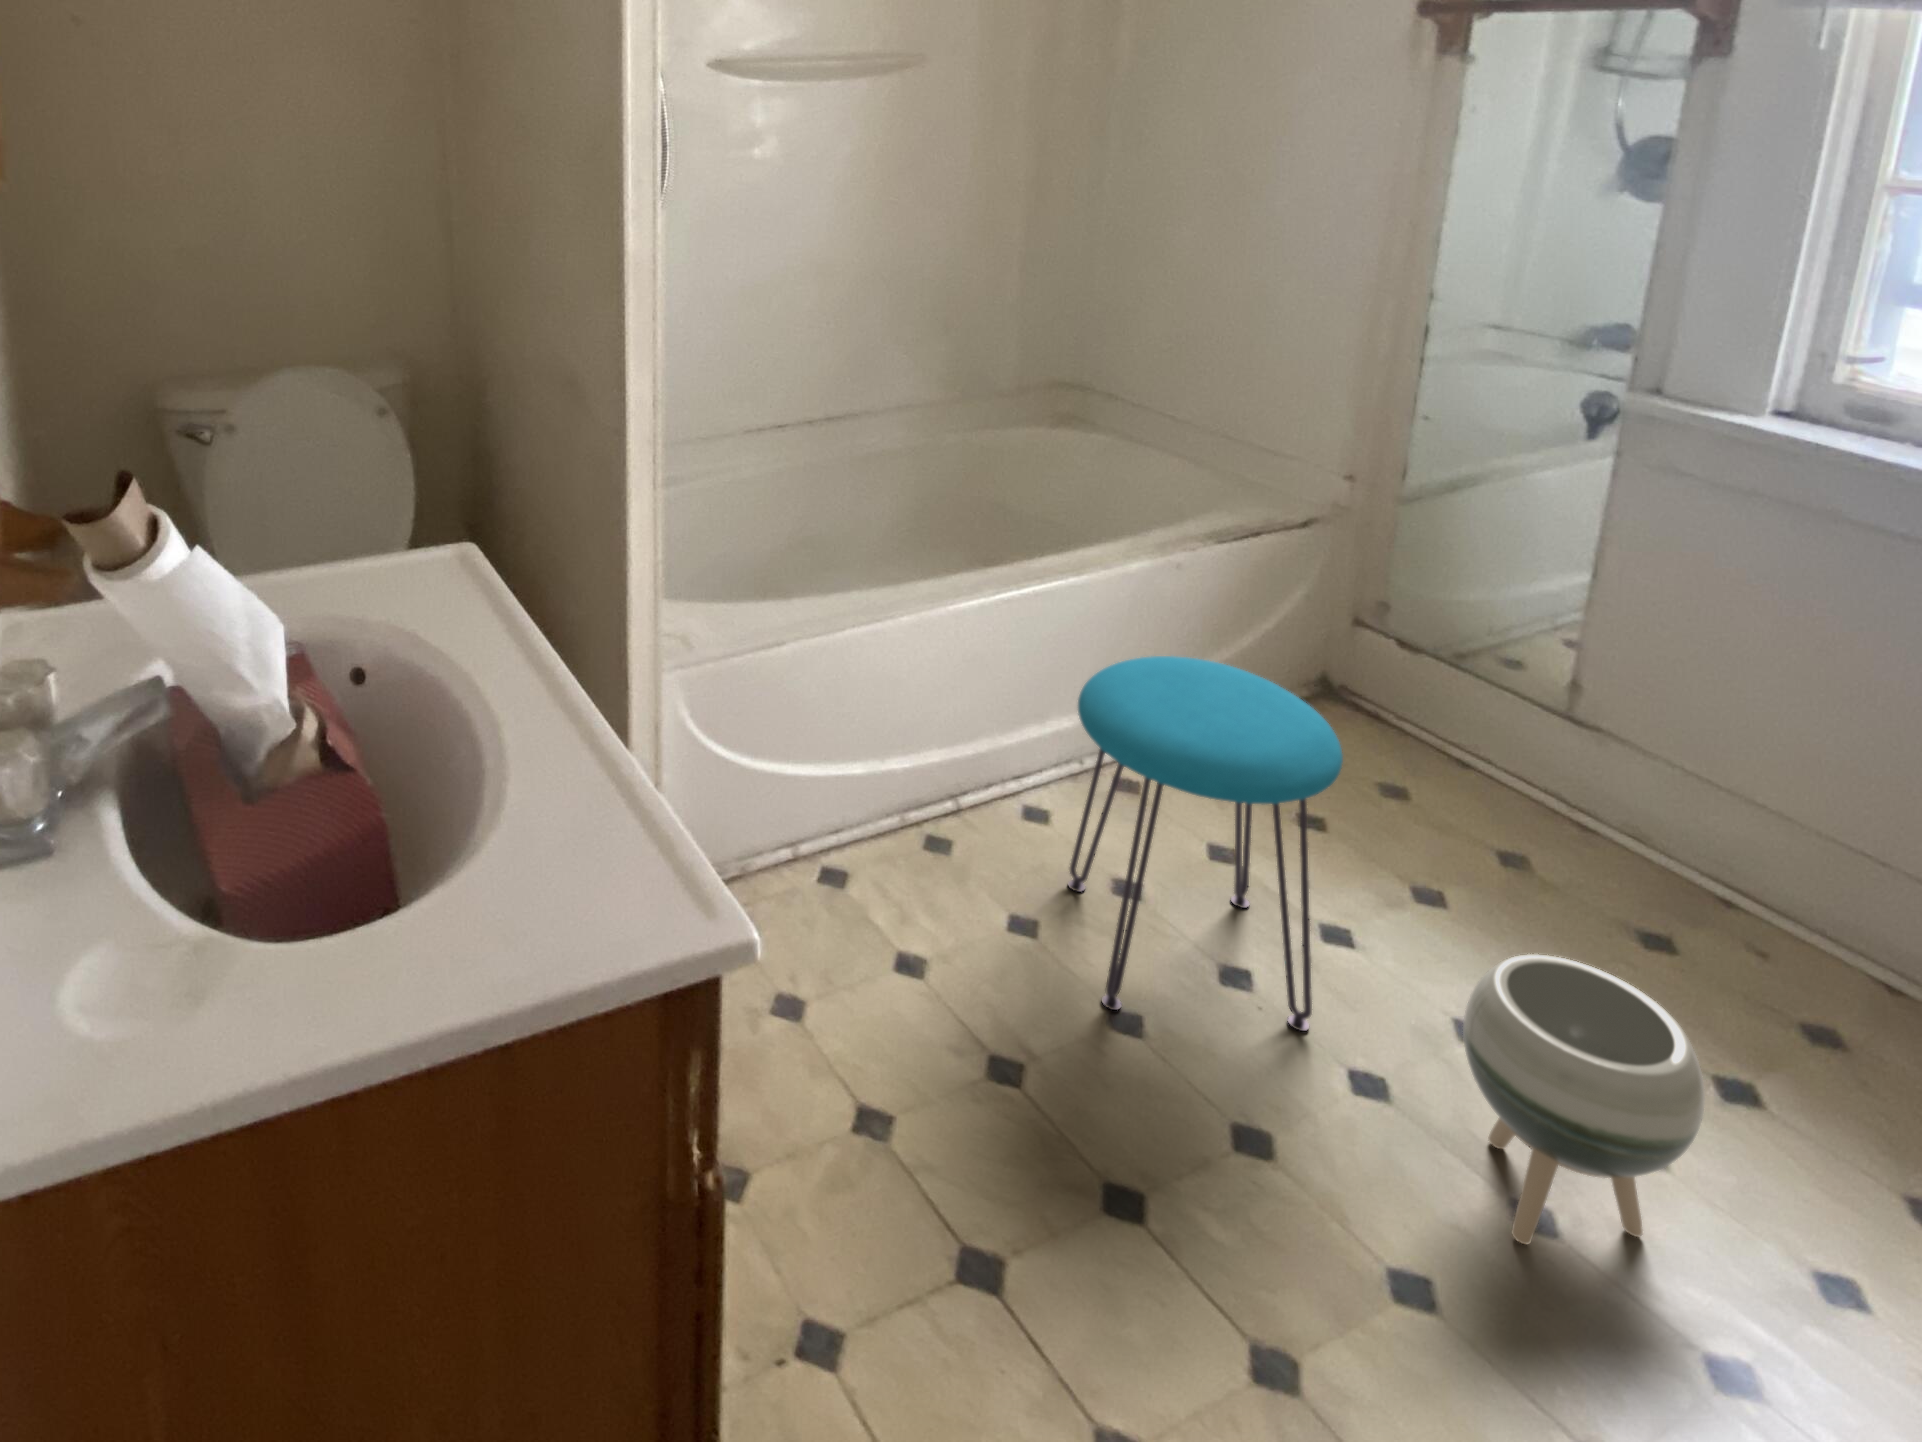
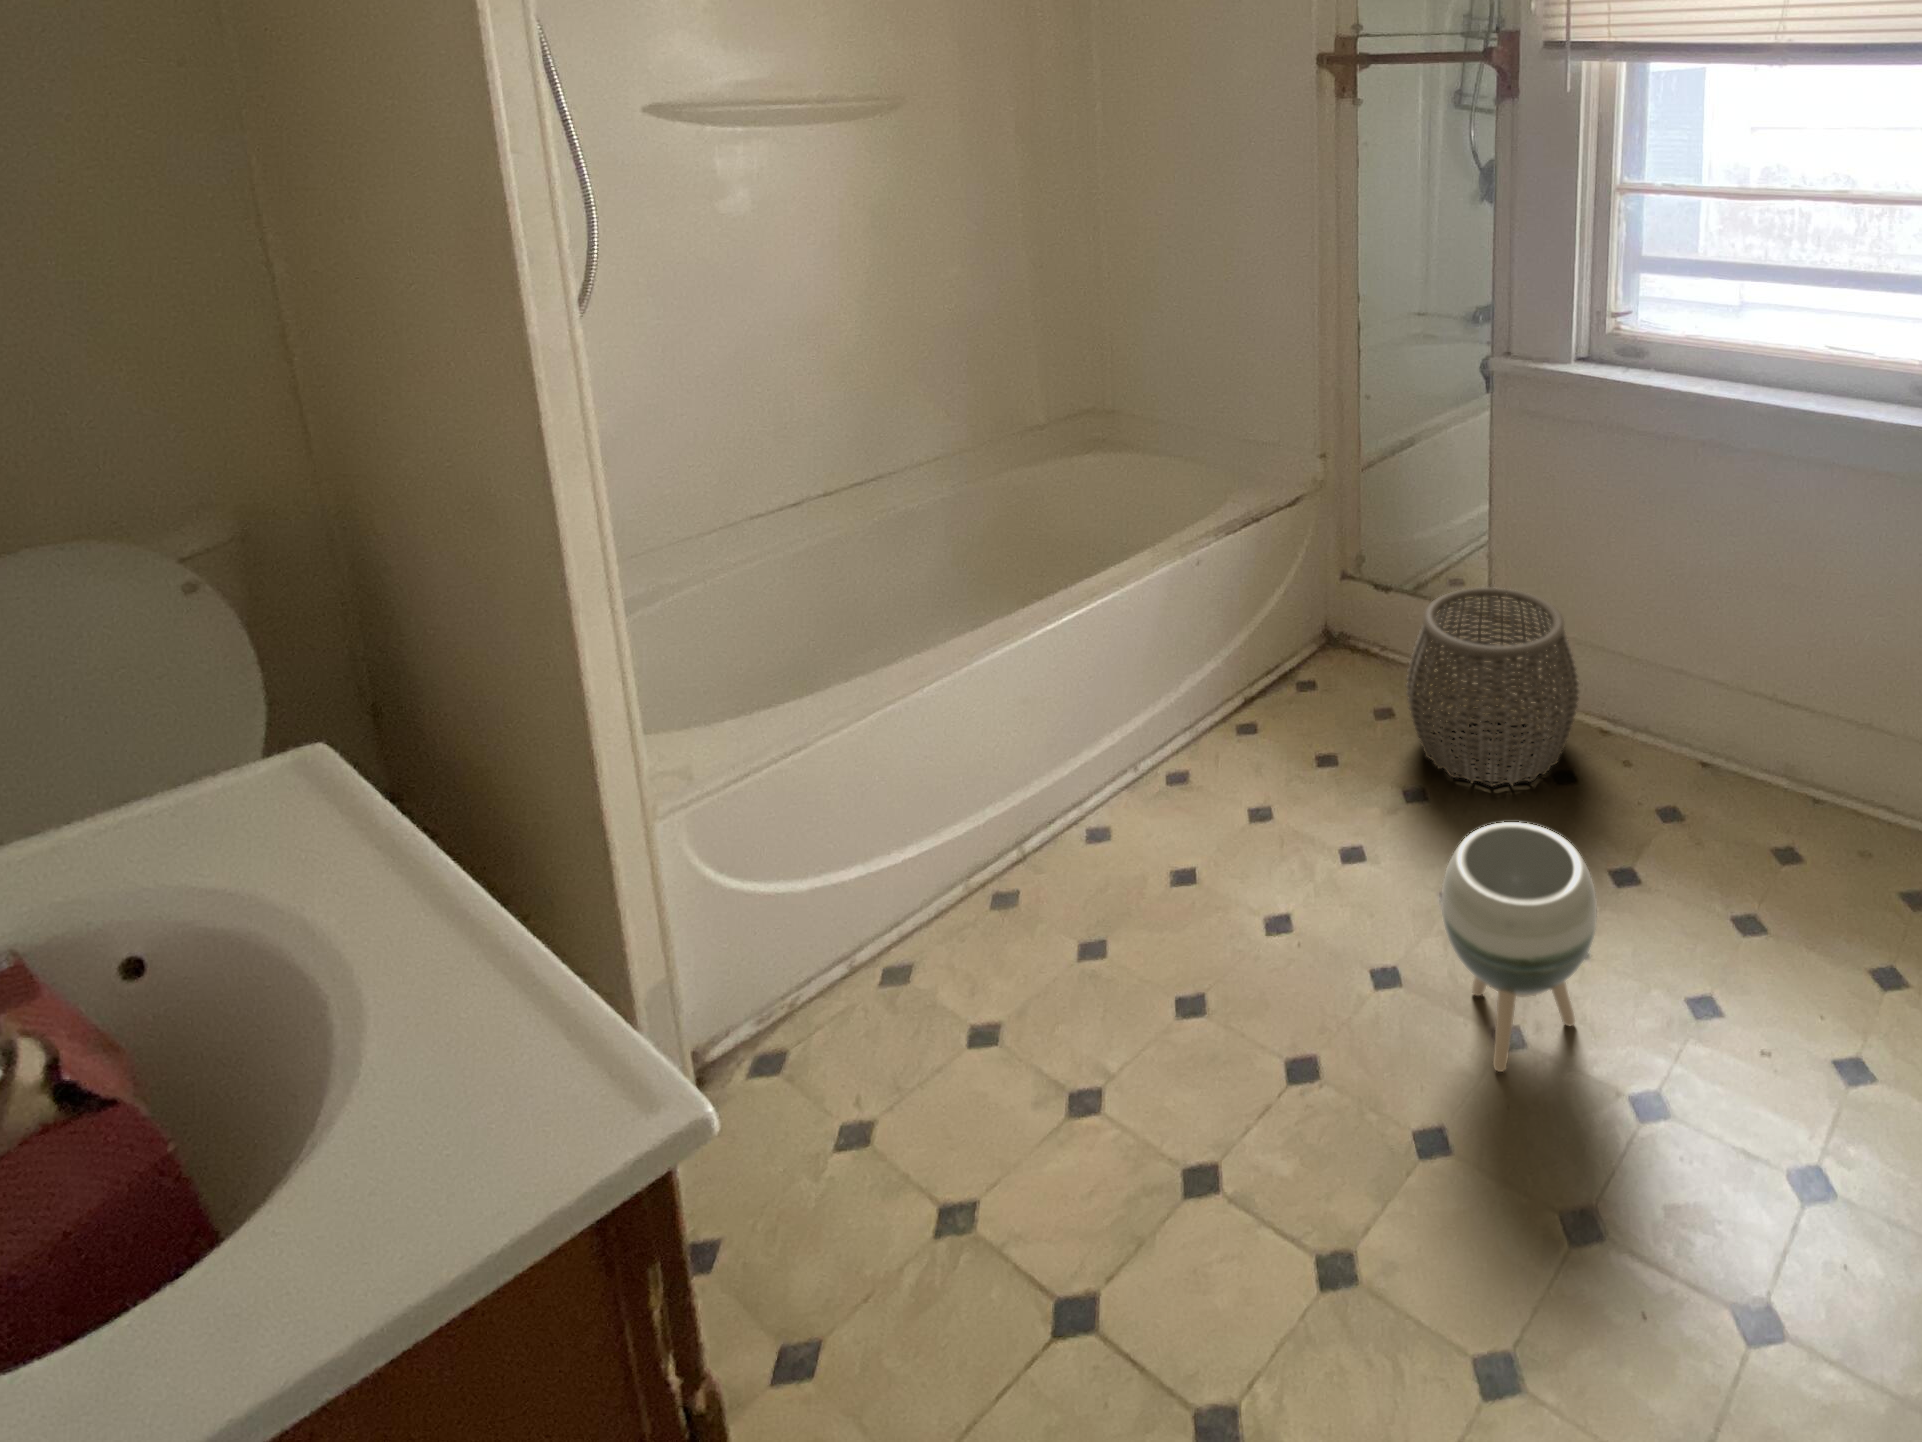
stool: present [1068,656,1343,1031] -> none [1112,647,1339,1006]
woven basket: none [1429,672,1703,933] -> present [1406,587,1579,786]

